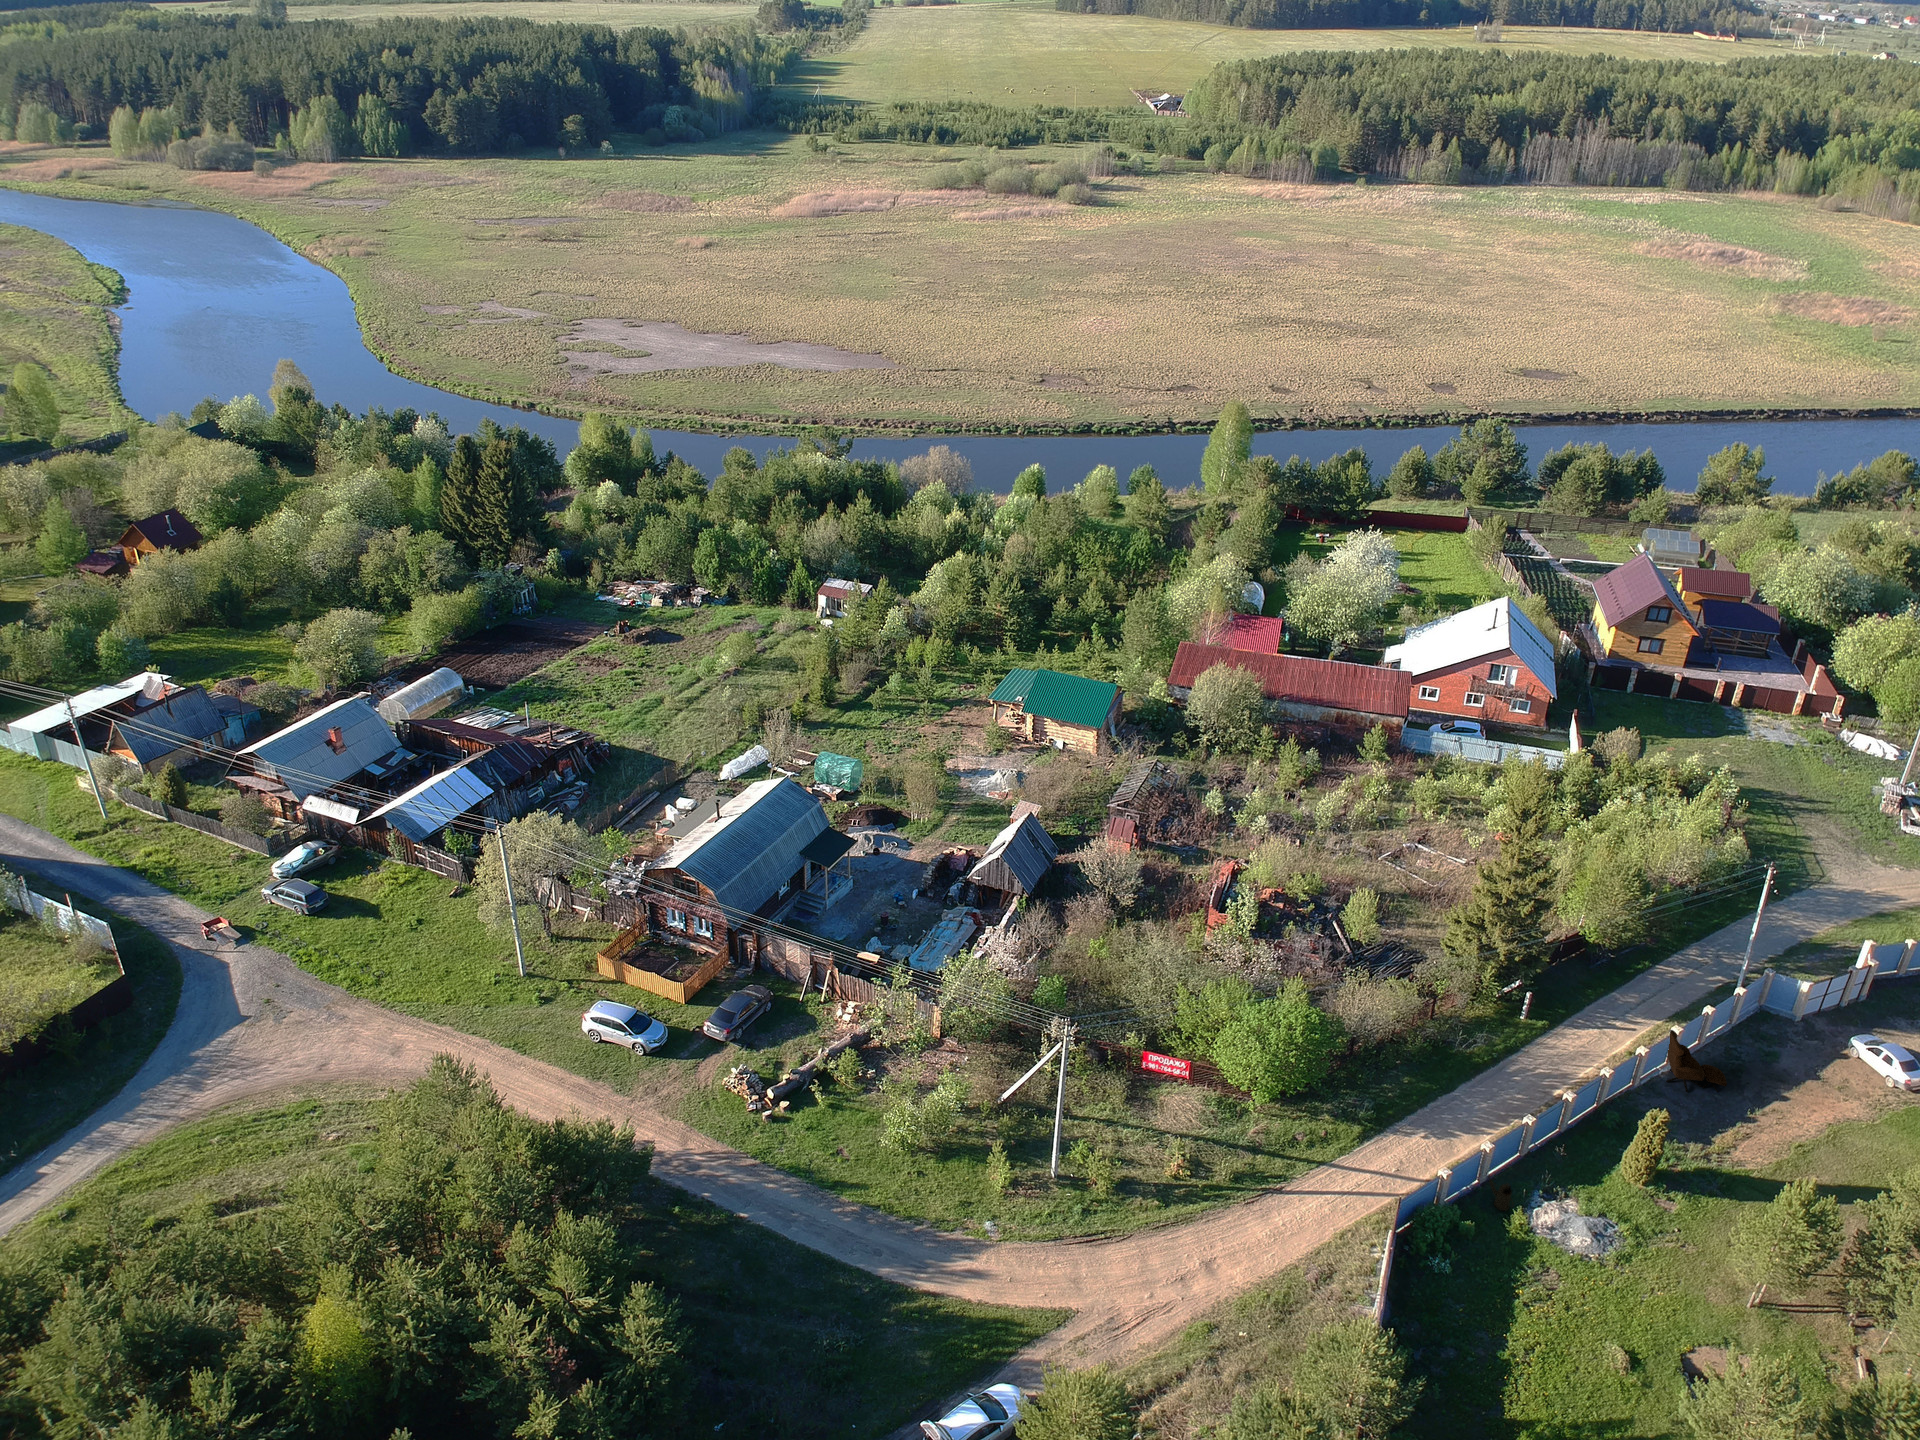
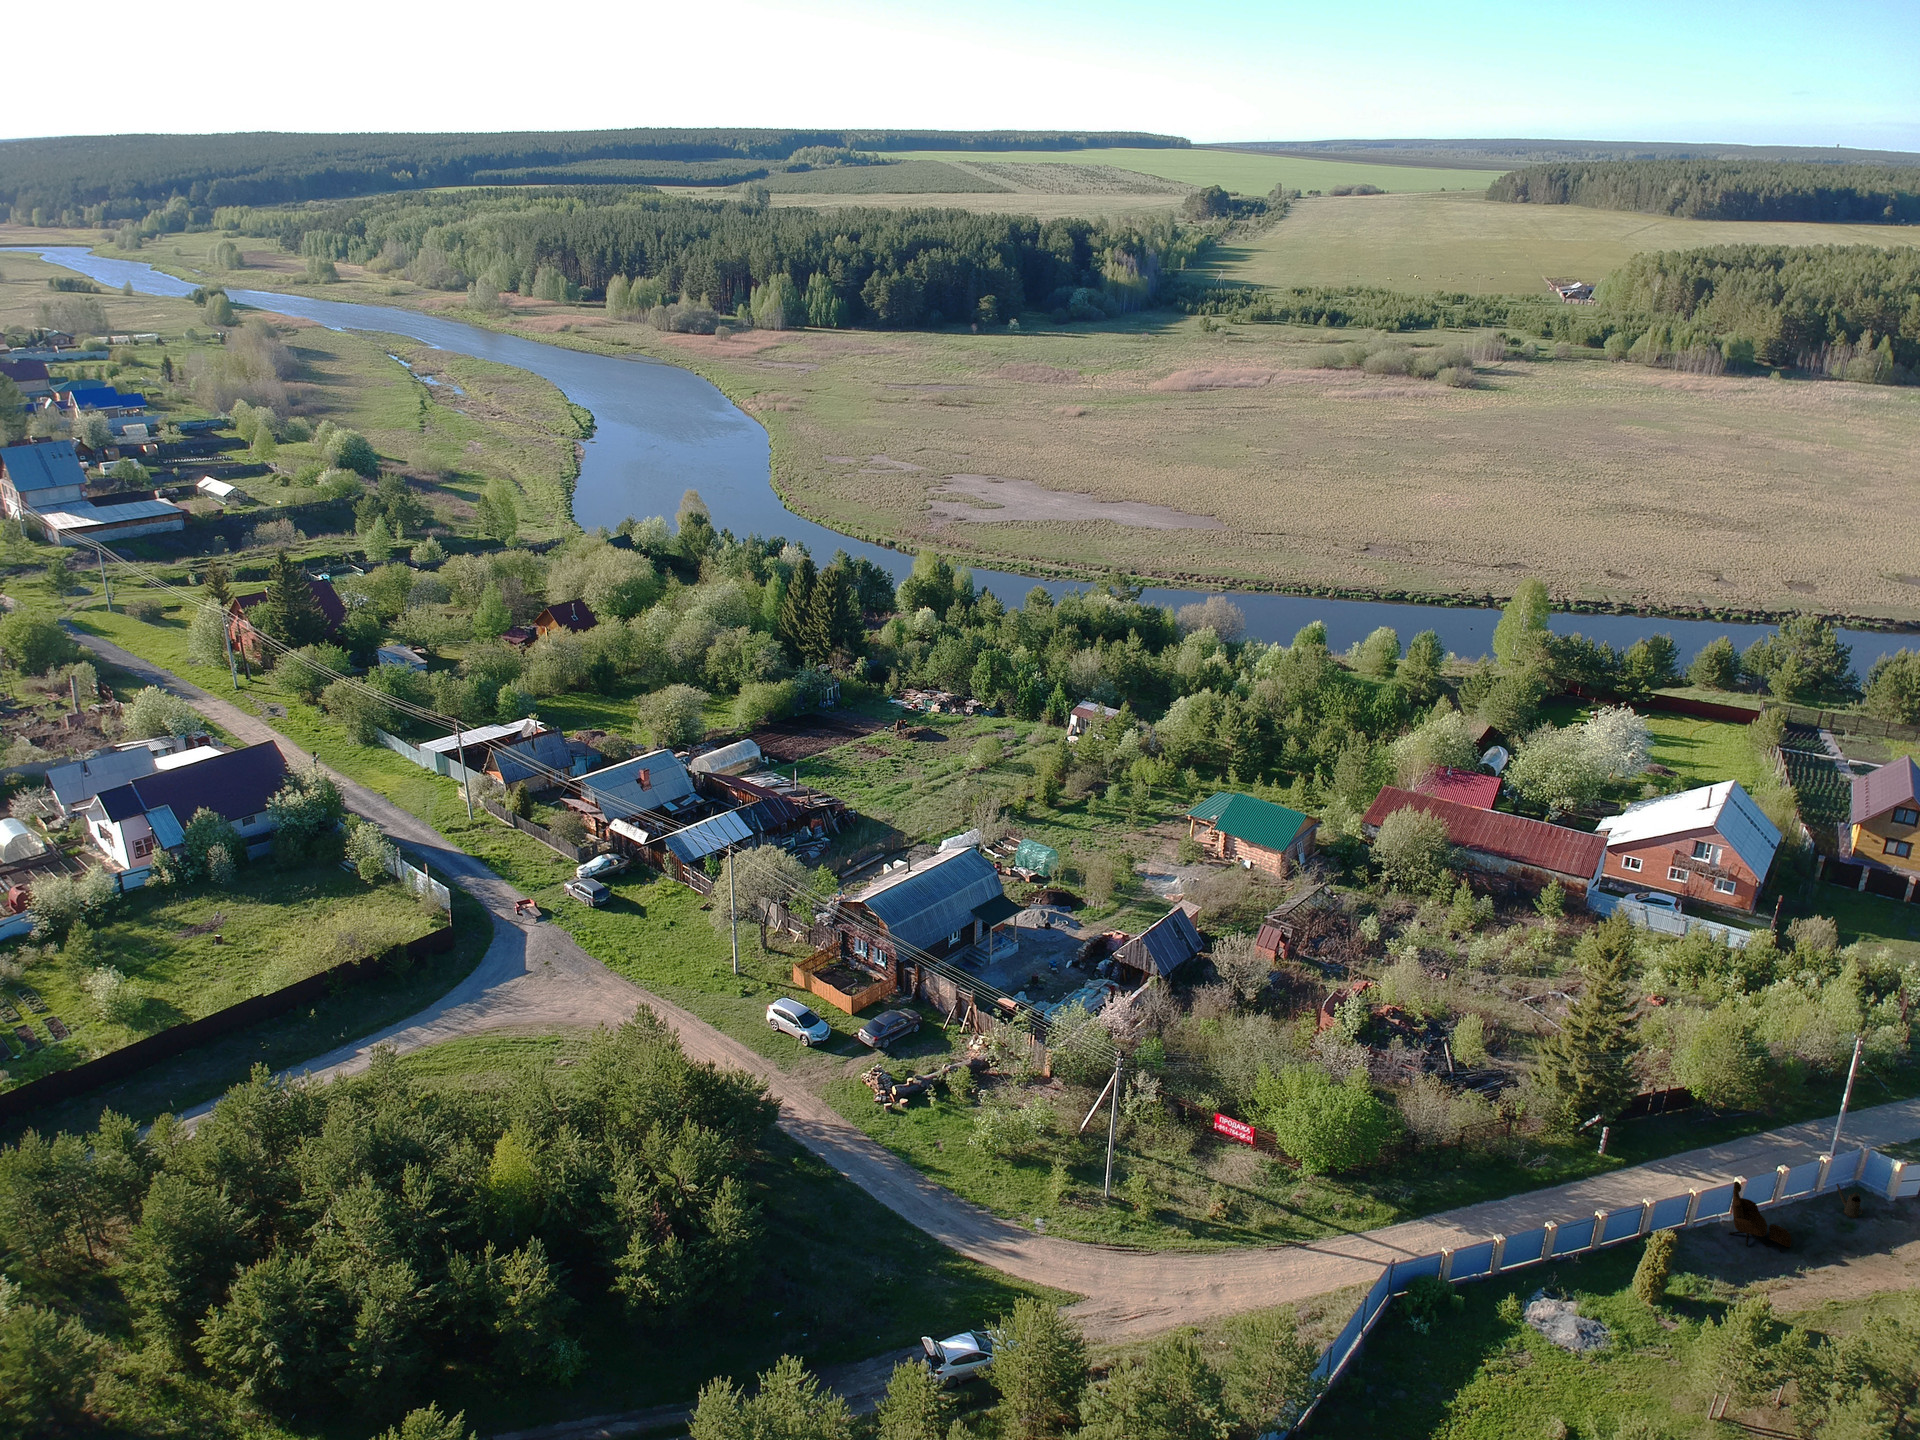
watering can: present [1487,1173,1513,1211] -> present [1836,1184,1863,1218]

